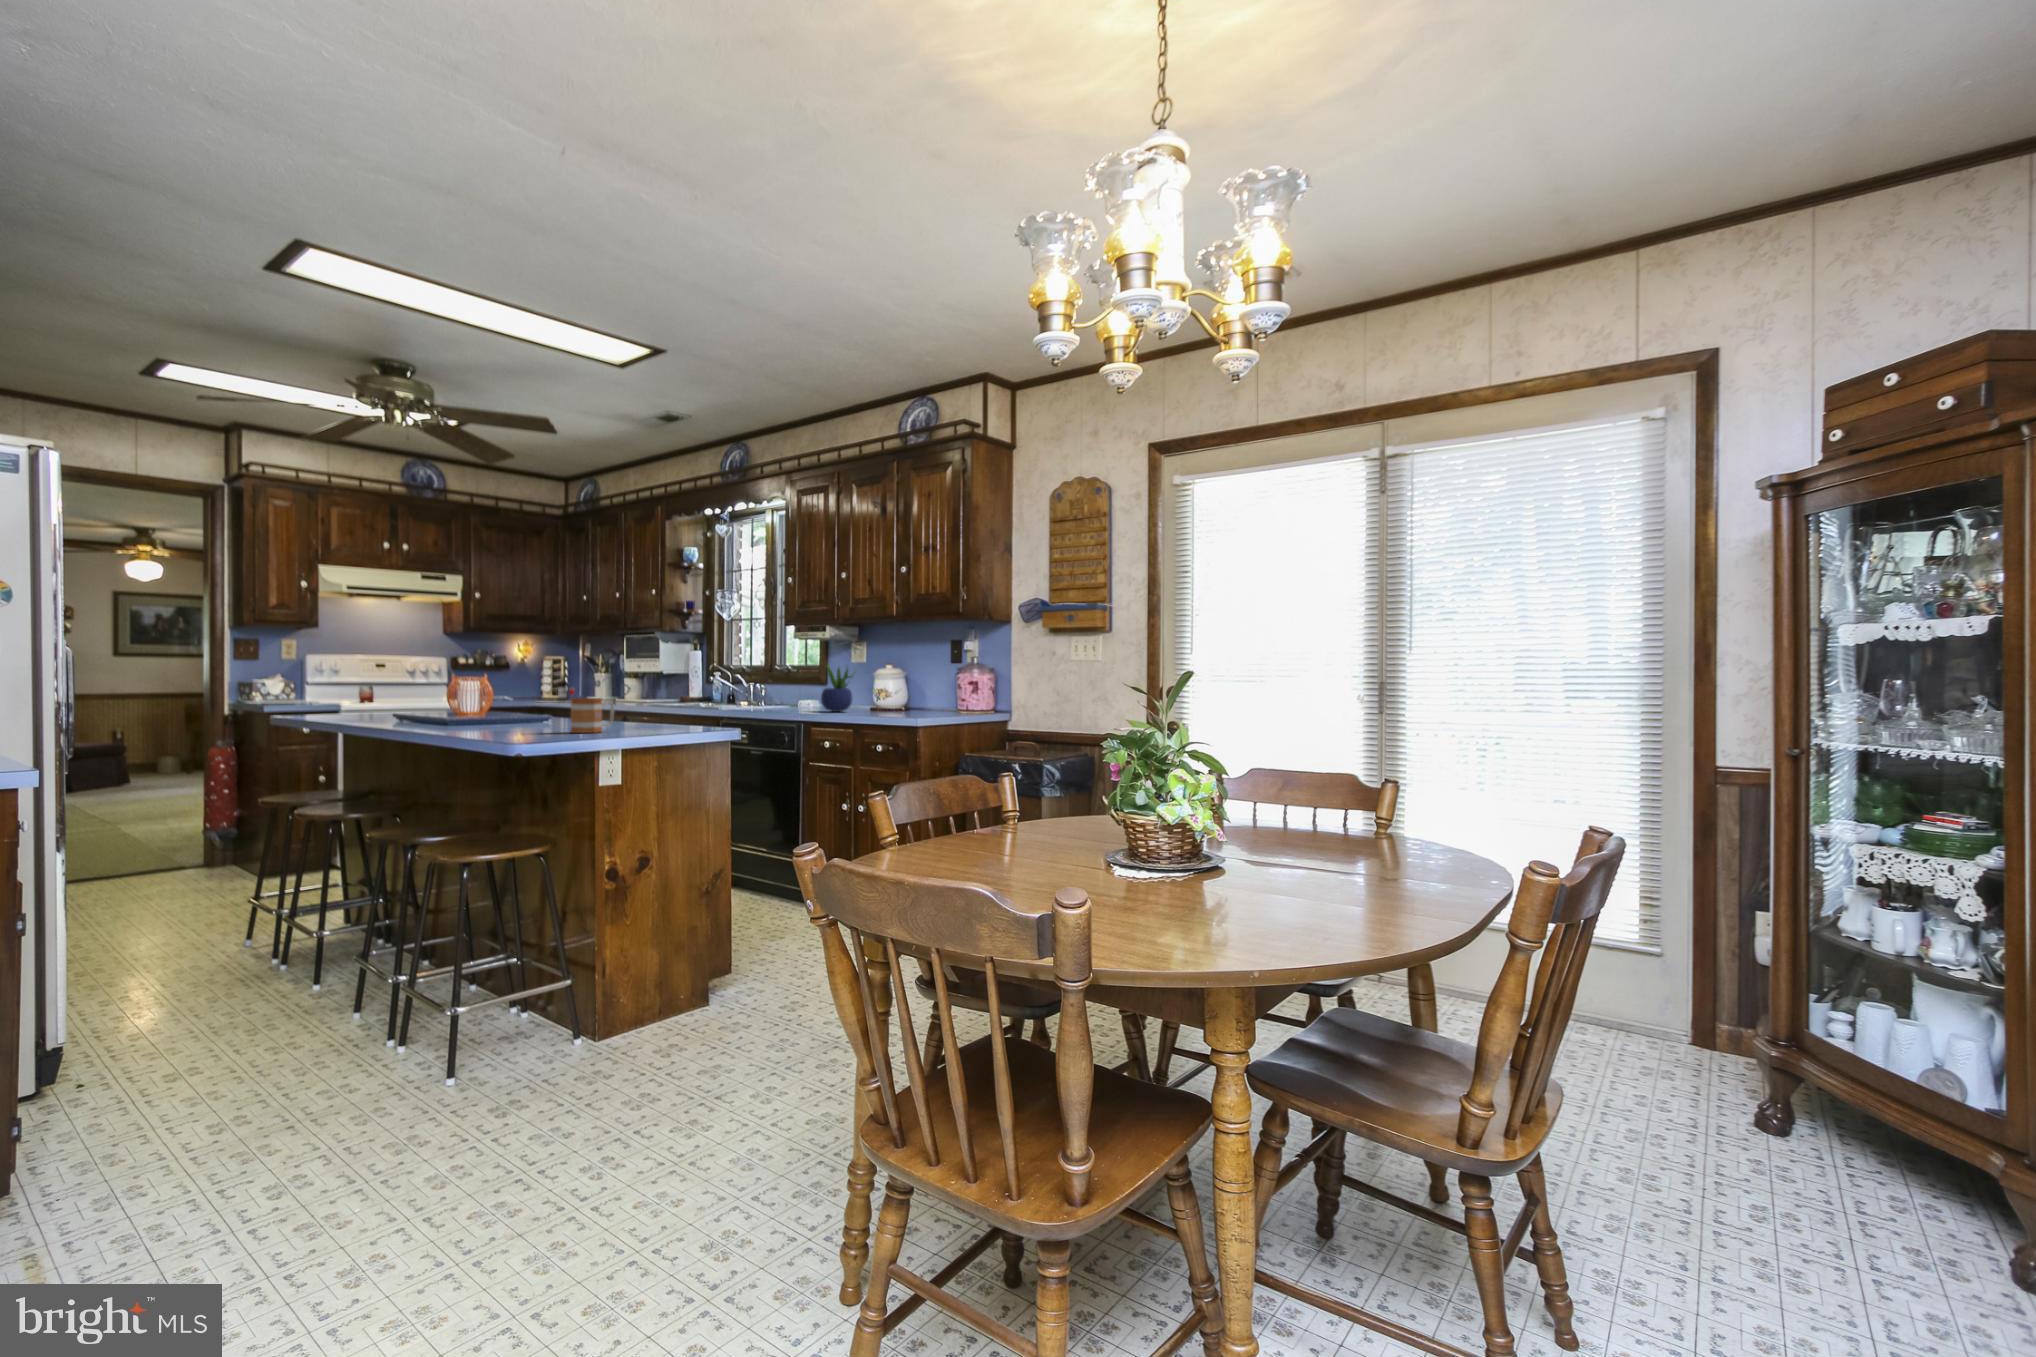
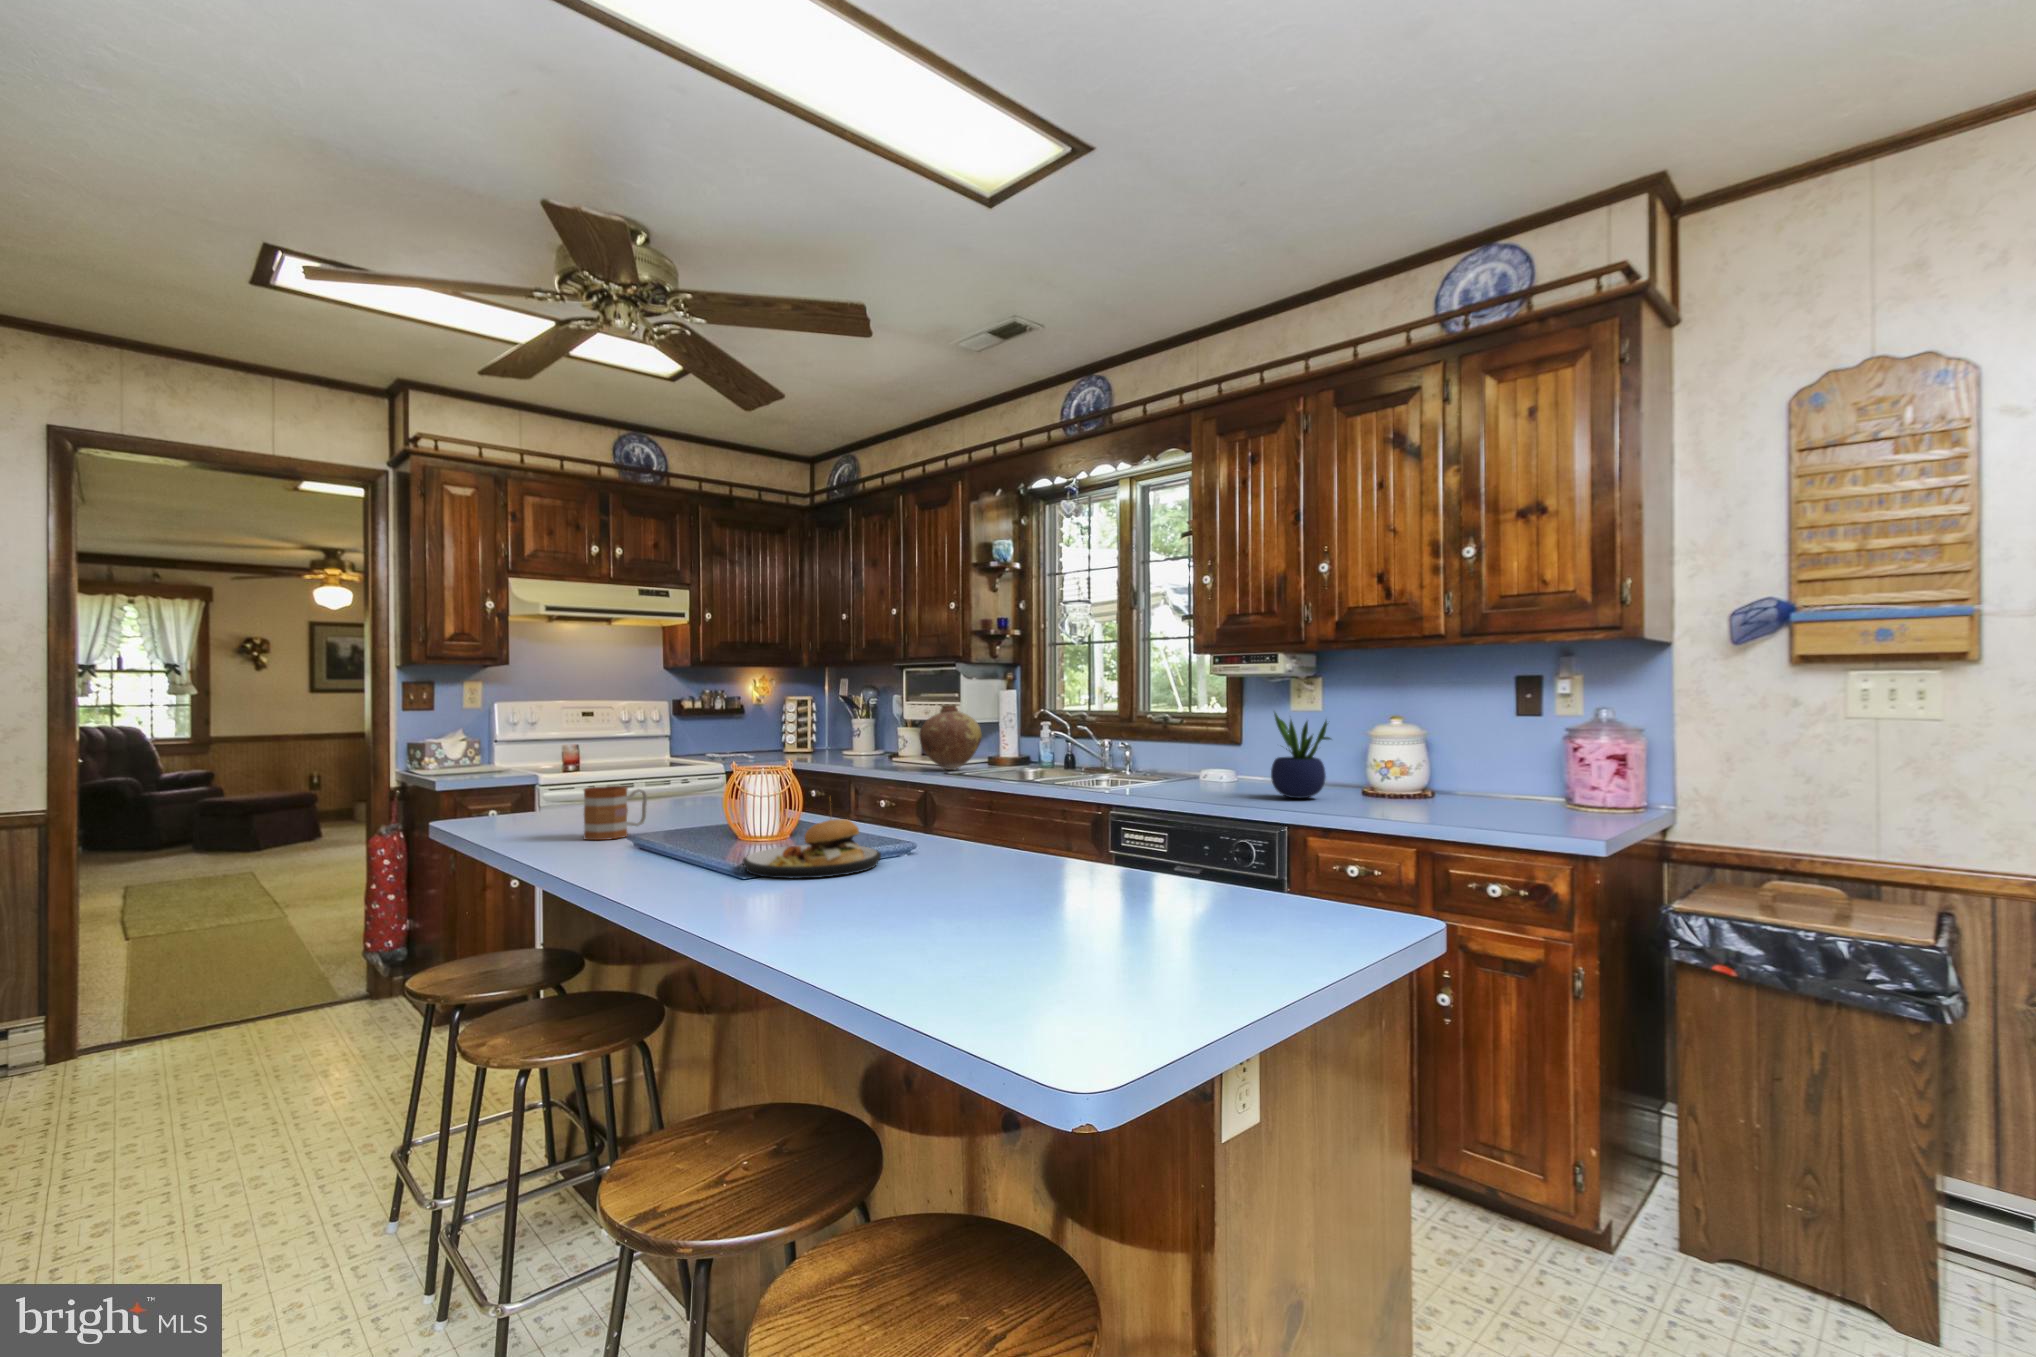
vase: none [629,660,673,705] -> present [919,705,982,770]
wine bottle: present [543,676,575,703] -> none [779,723,853,764]
plate: none [458,688,535,724] -> present [743,819,881,878]
mug: present [571,698,614,733] -> present [584,786,647,840]

